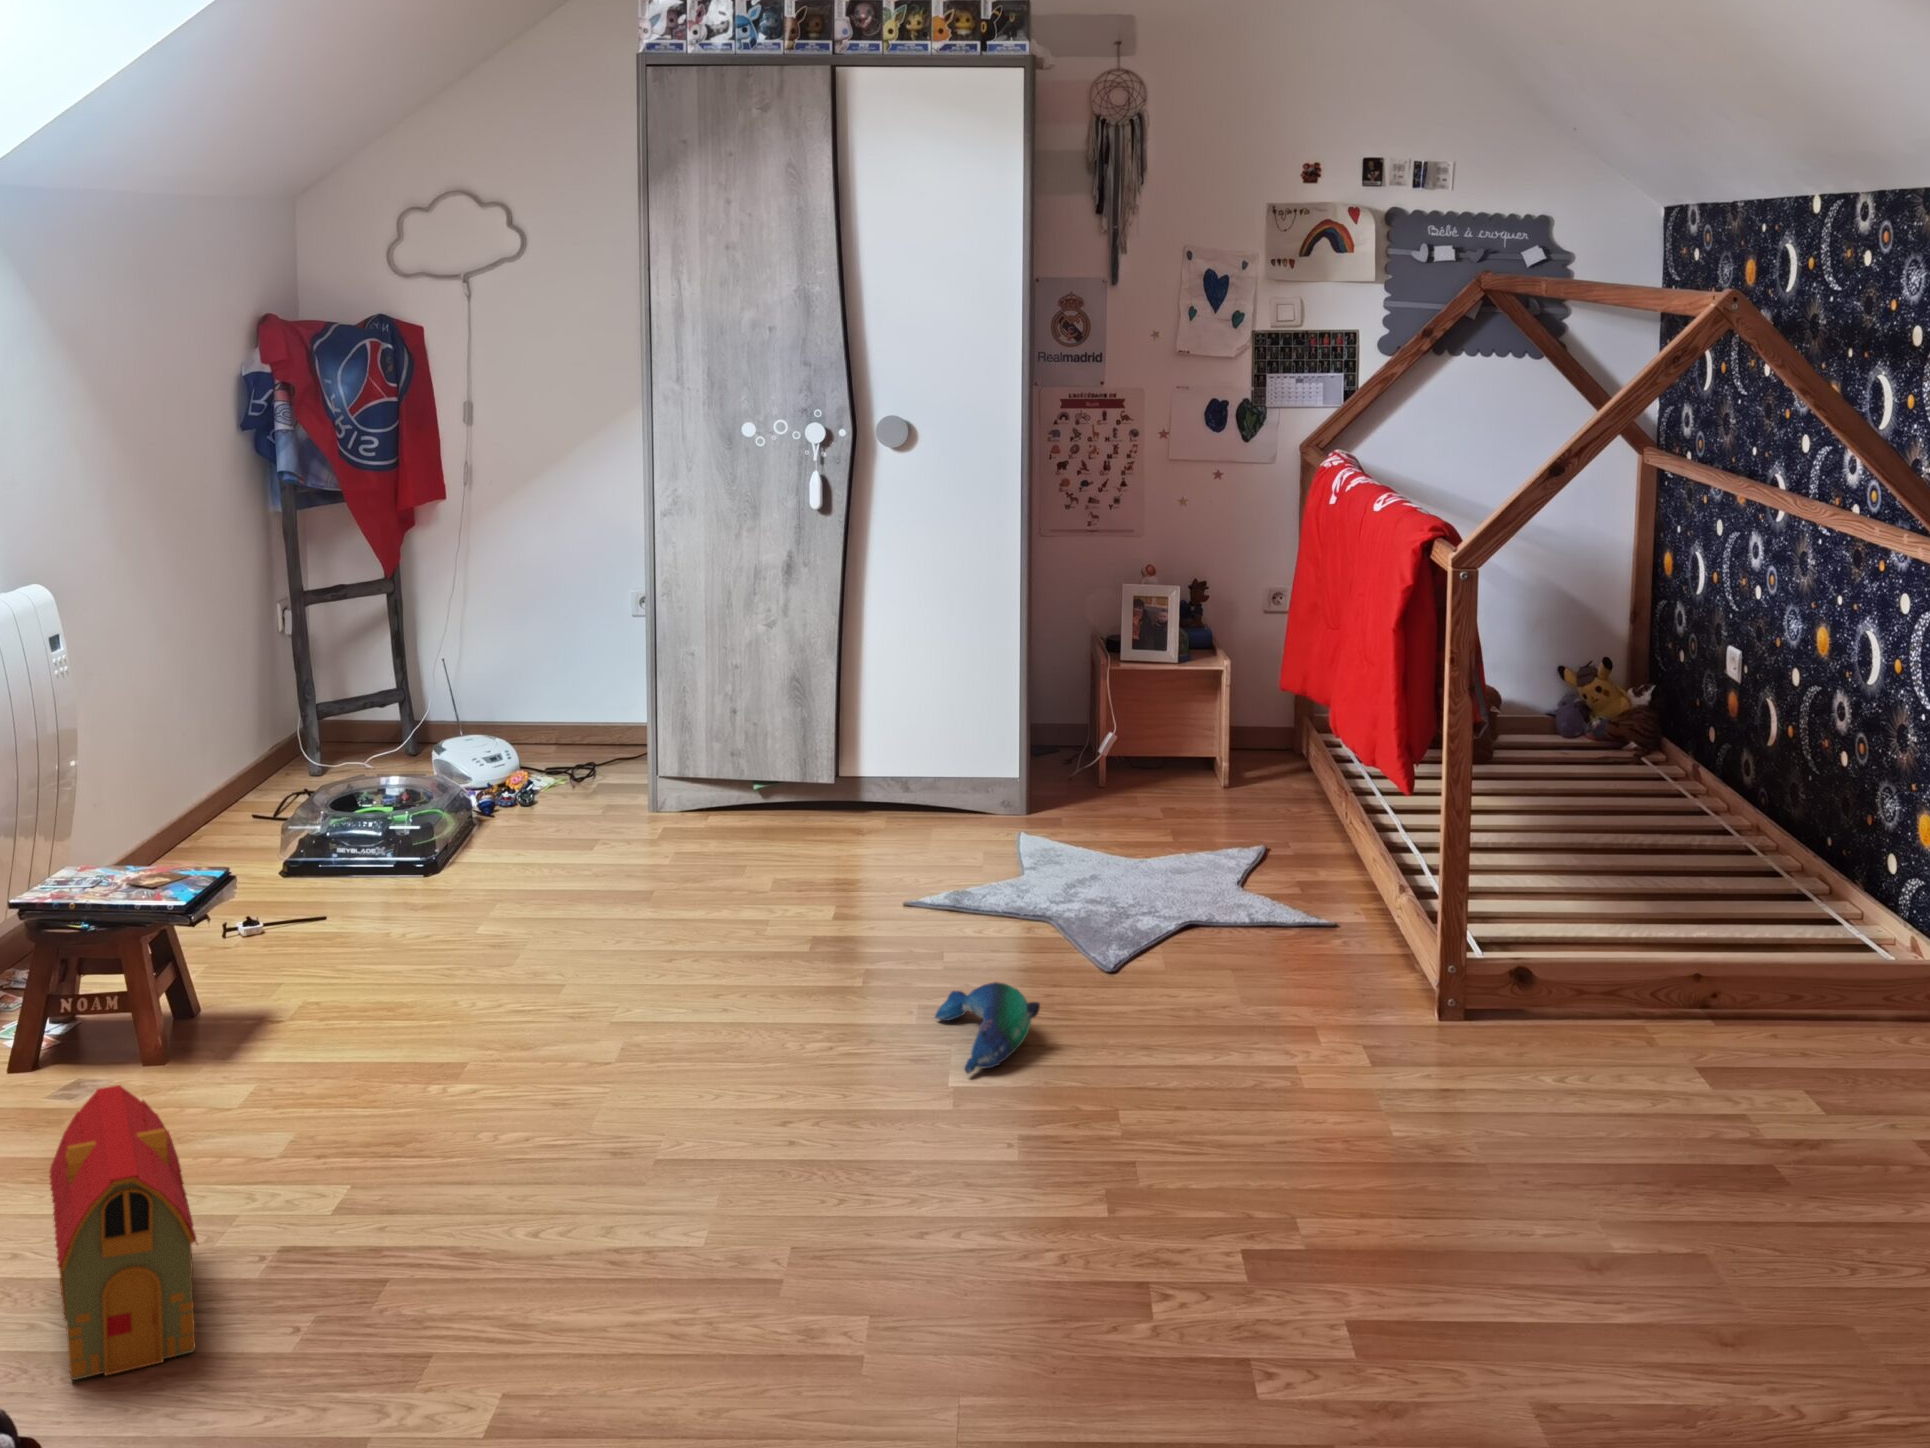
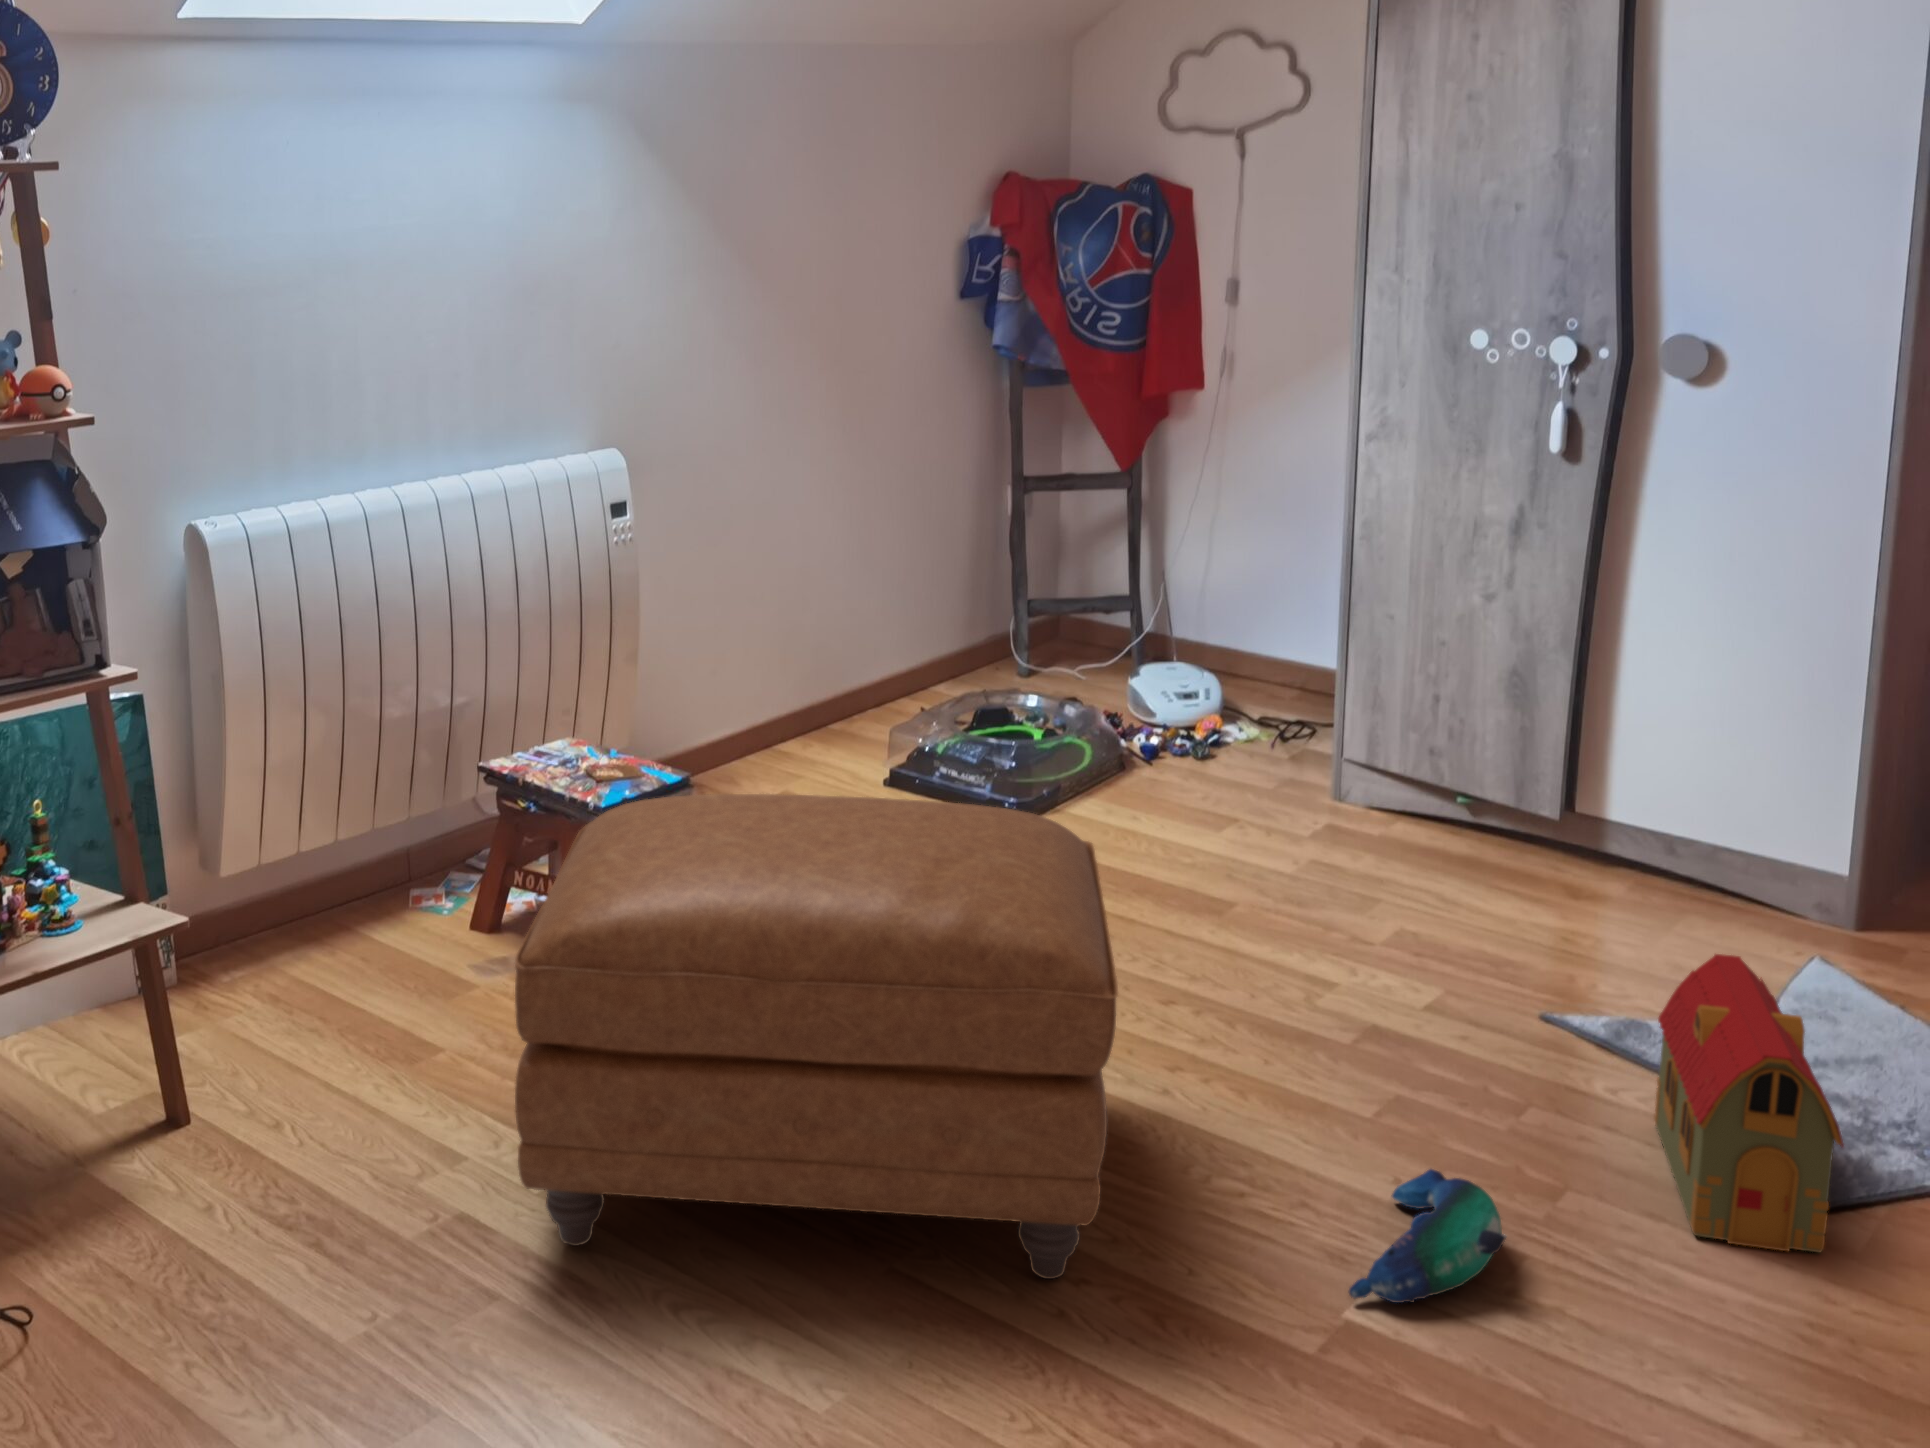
ottoman: none [268,801,829,1239] -> present [515,794,1118,1279]
toy house: present [49,1085,197,1380] -> present [1654,954,1844,1252]

